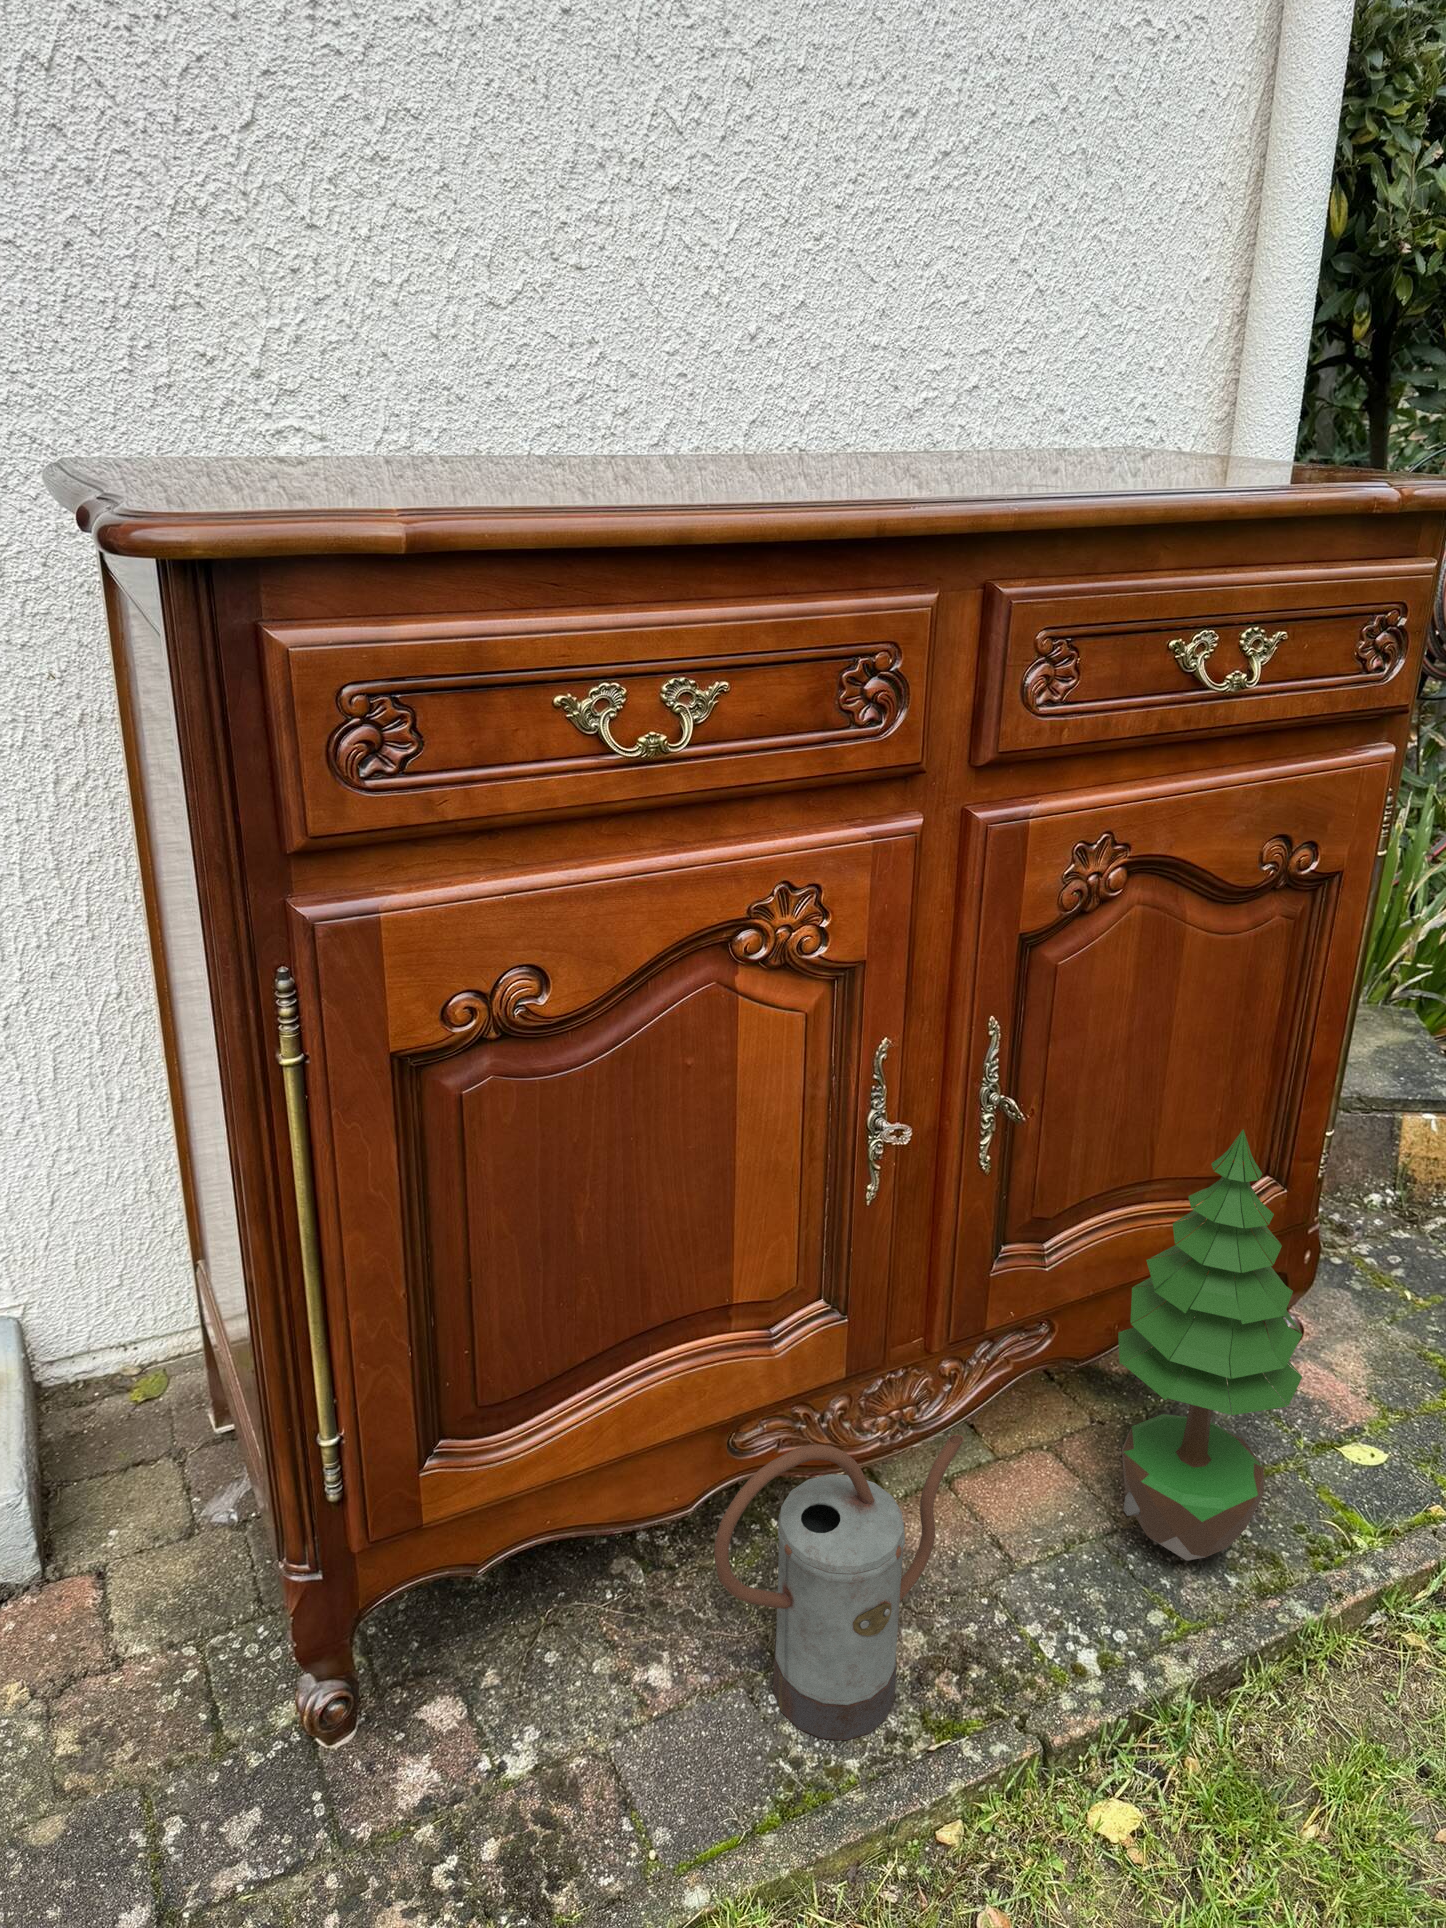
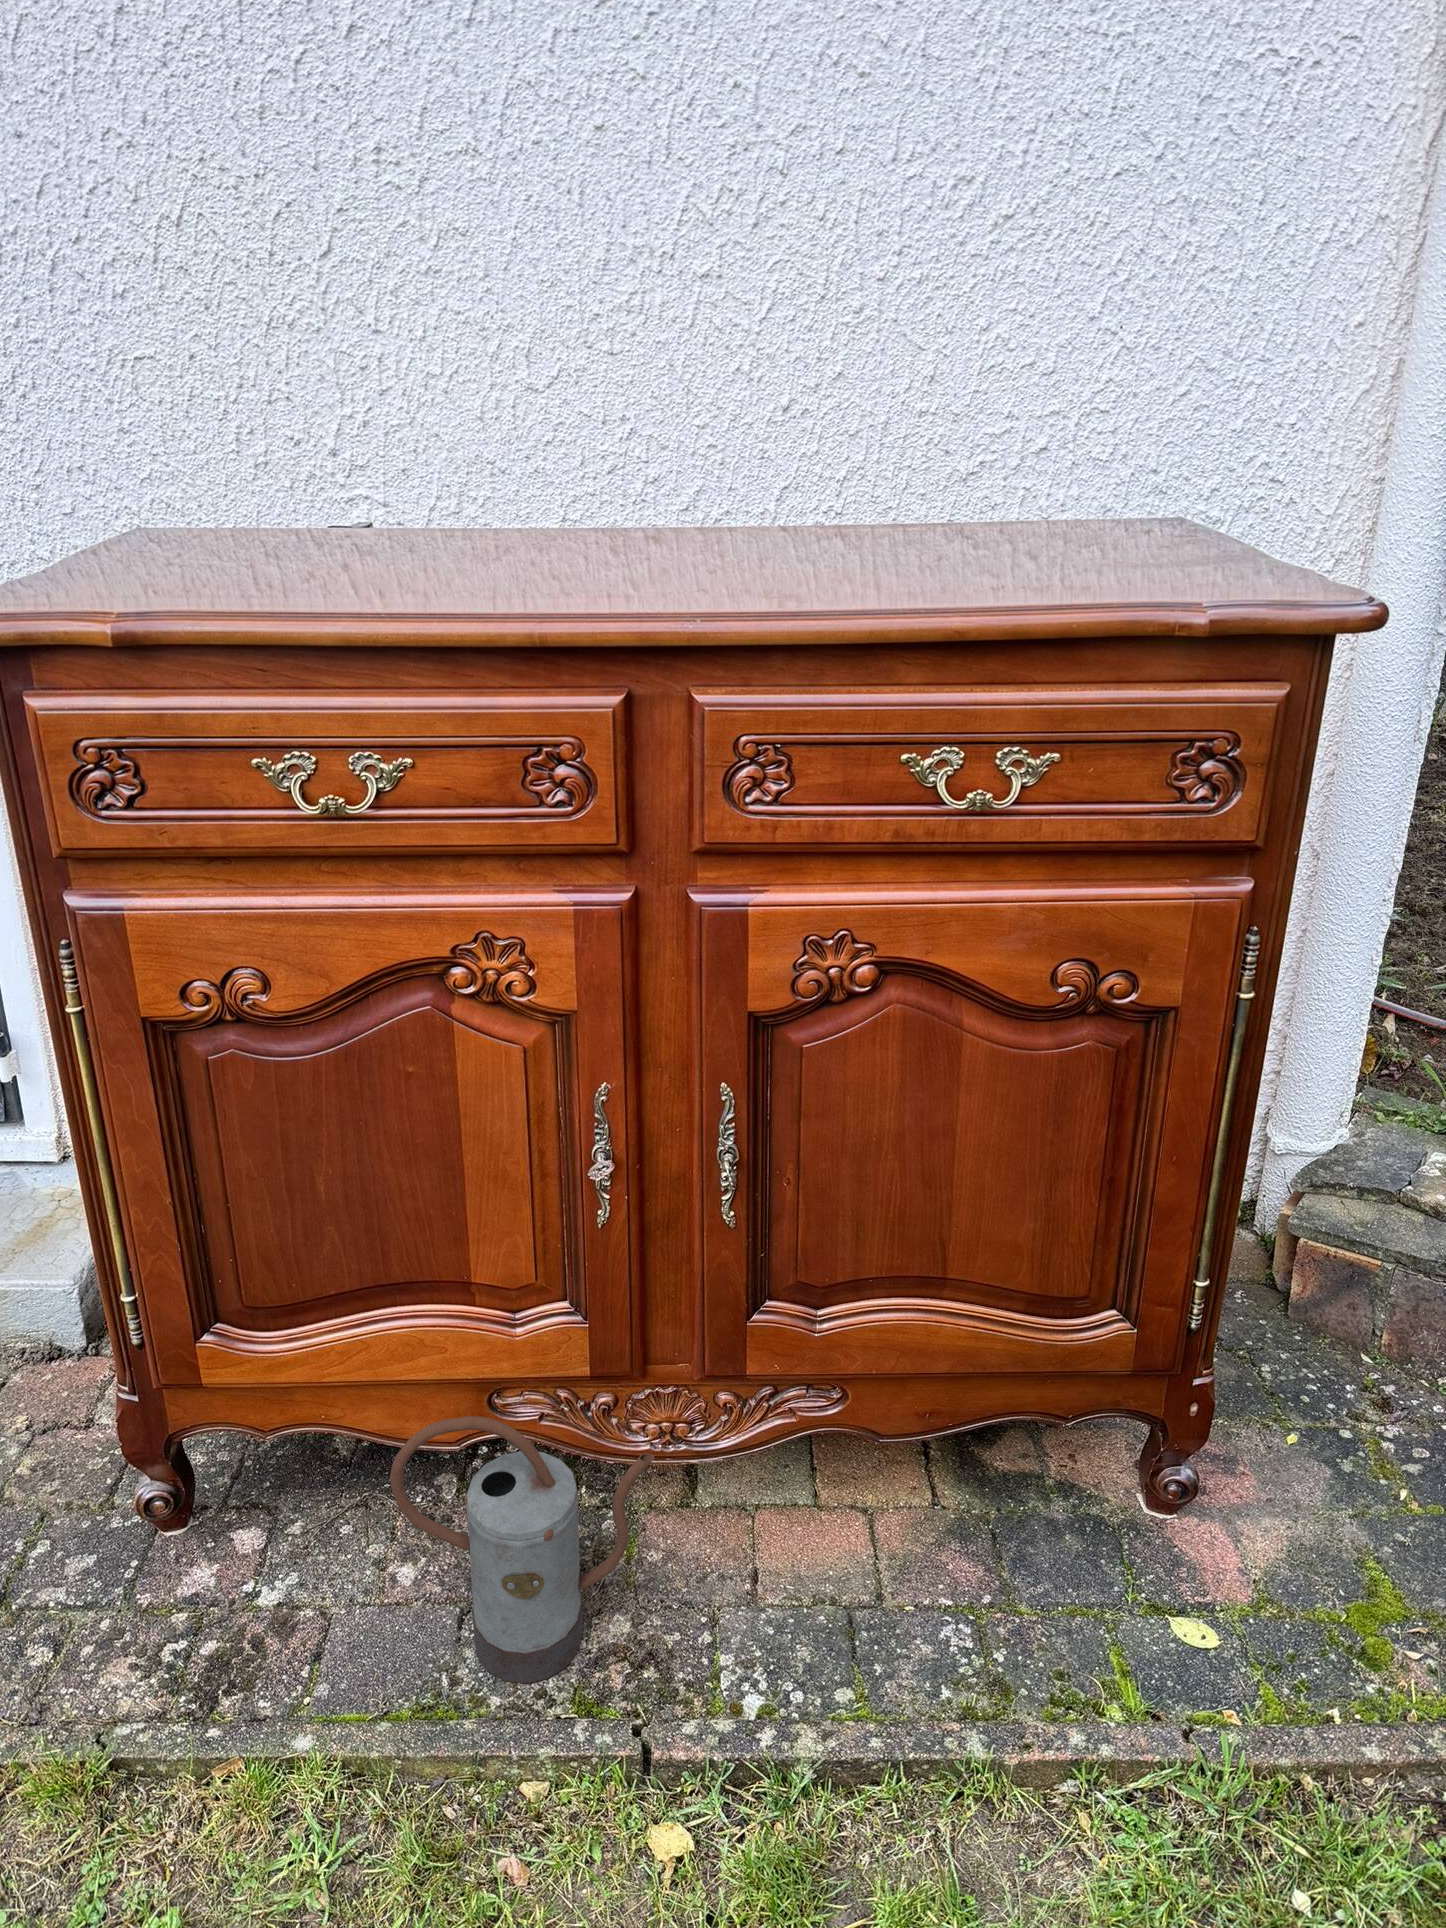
potted tree: present [1118,1129,1302,1561] -> none [844,1245,1026,1659]

